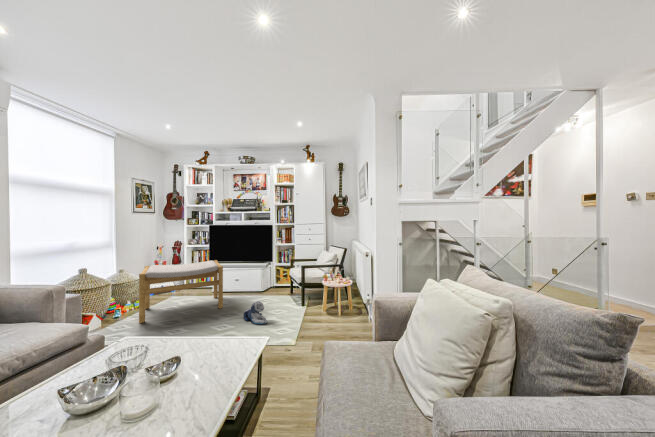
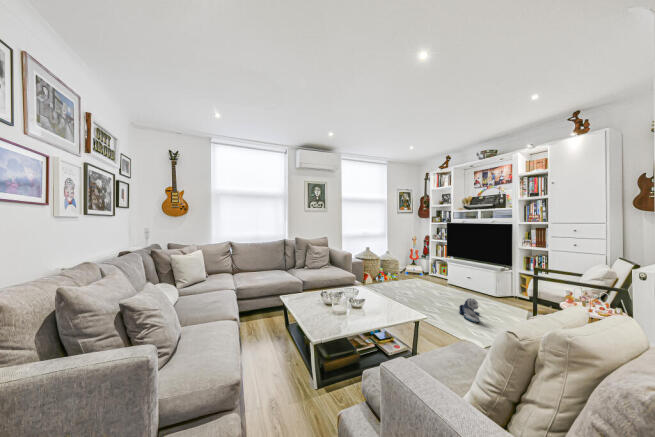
footstool: present [139,260,223,323] -> none [389,251,451,298]

